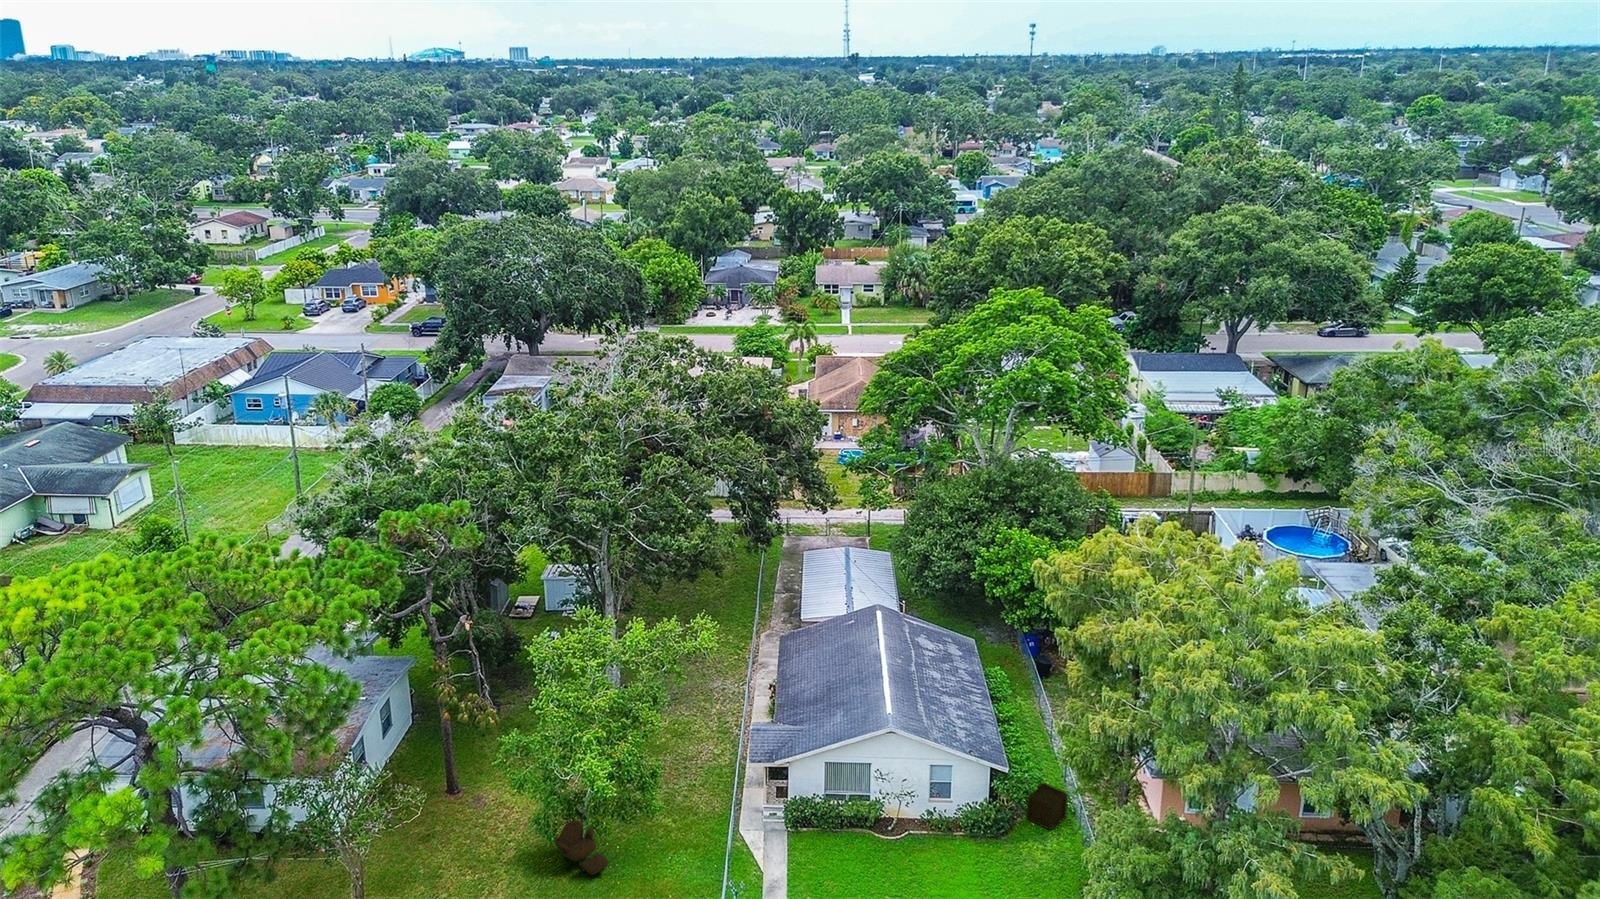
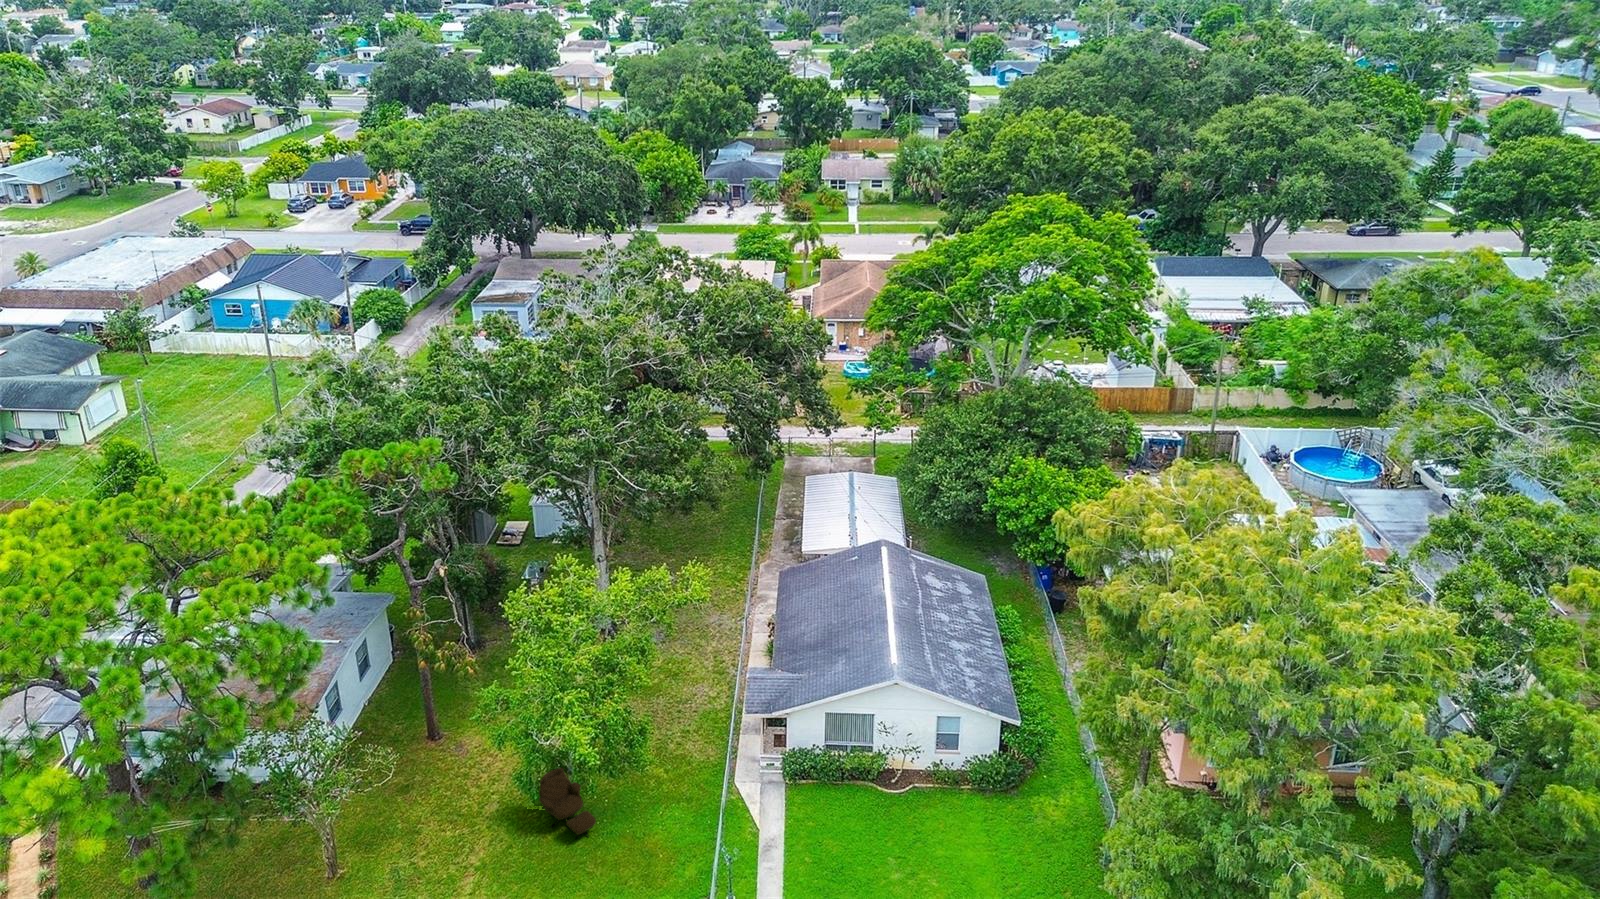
wooden crate: present [1026,782,1068,830] -> none [1037,734,1083,786]

